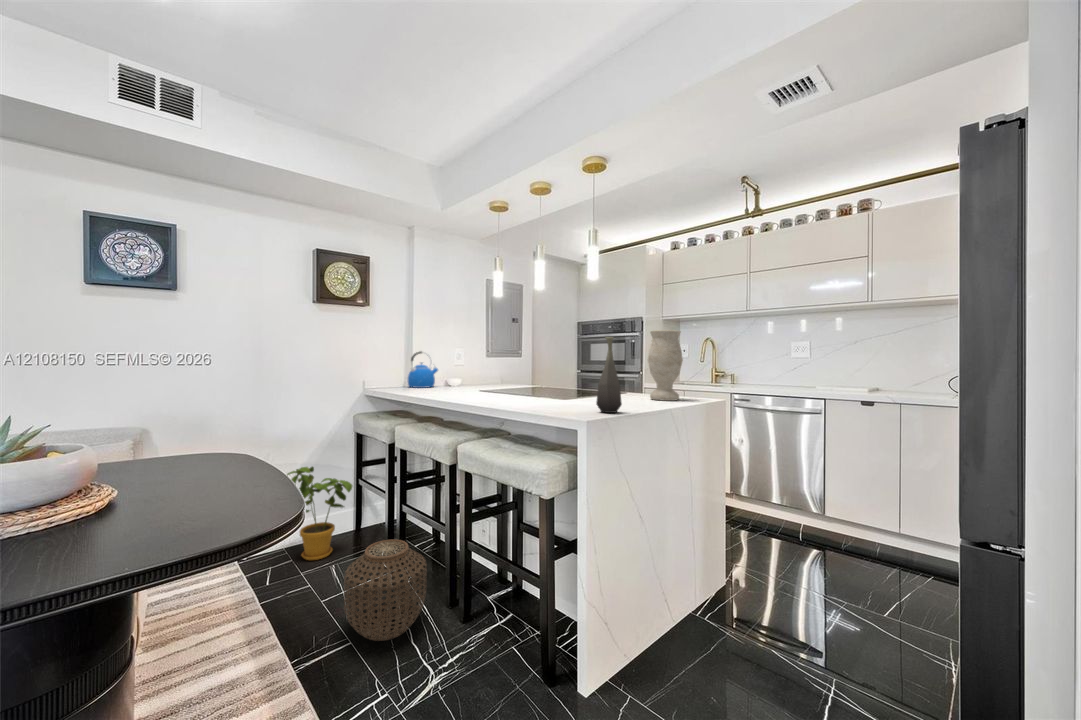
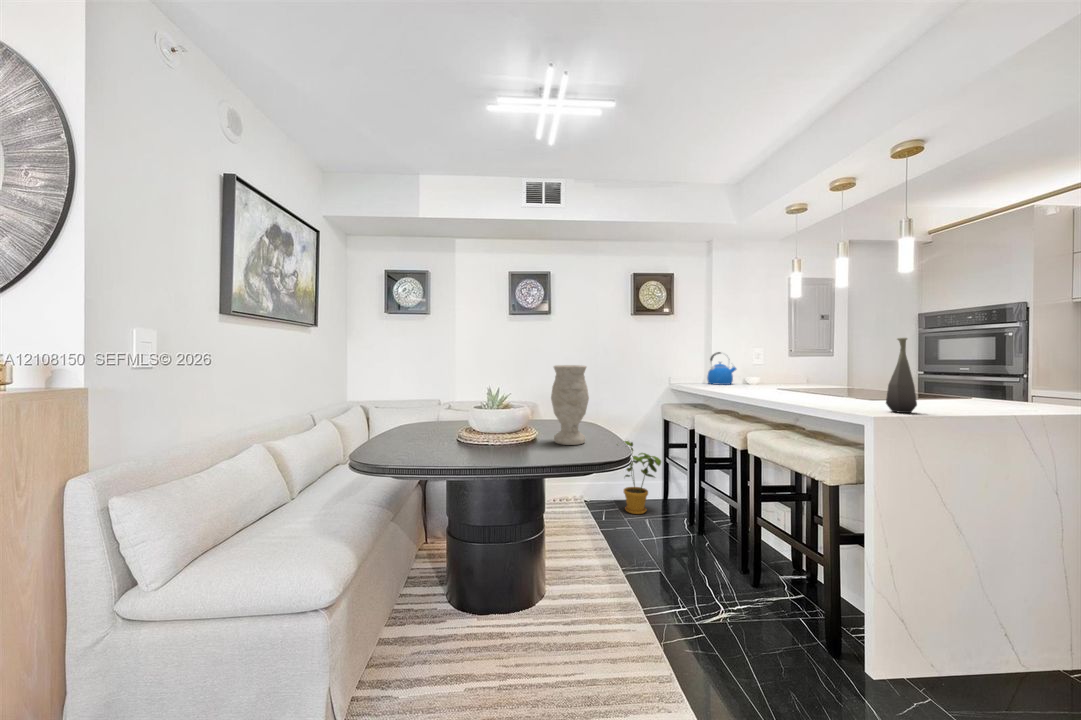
vase: present [648,330,683,401] -> present [551,365,589,445]
woven basket: present [344,539,427,641] -> none [656,503,720,578]

